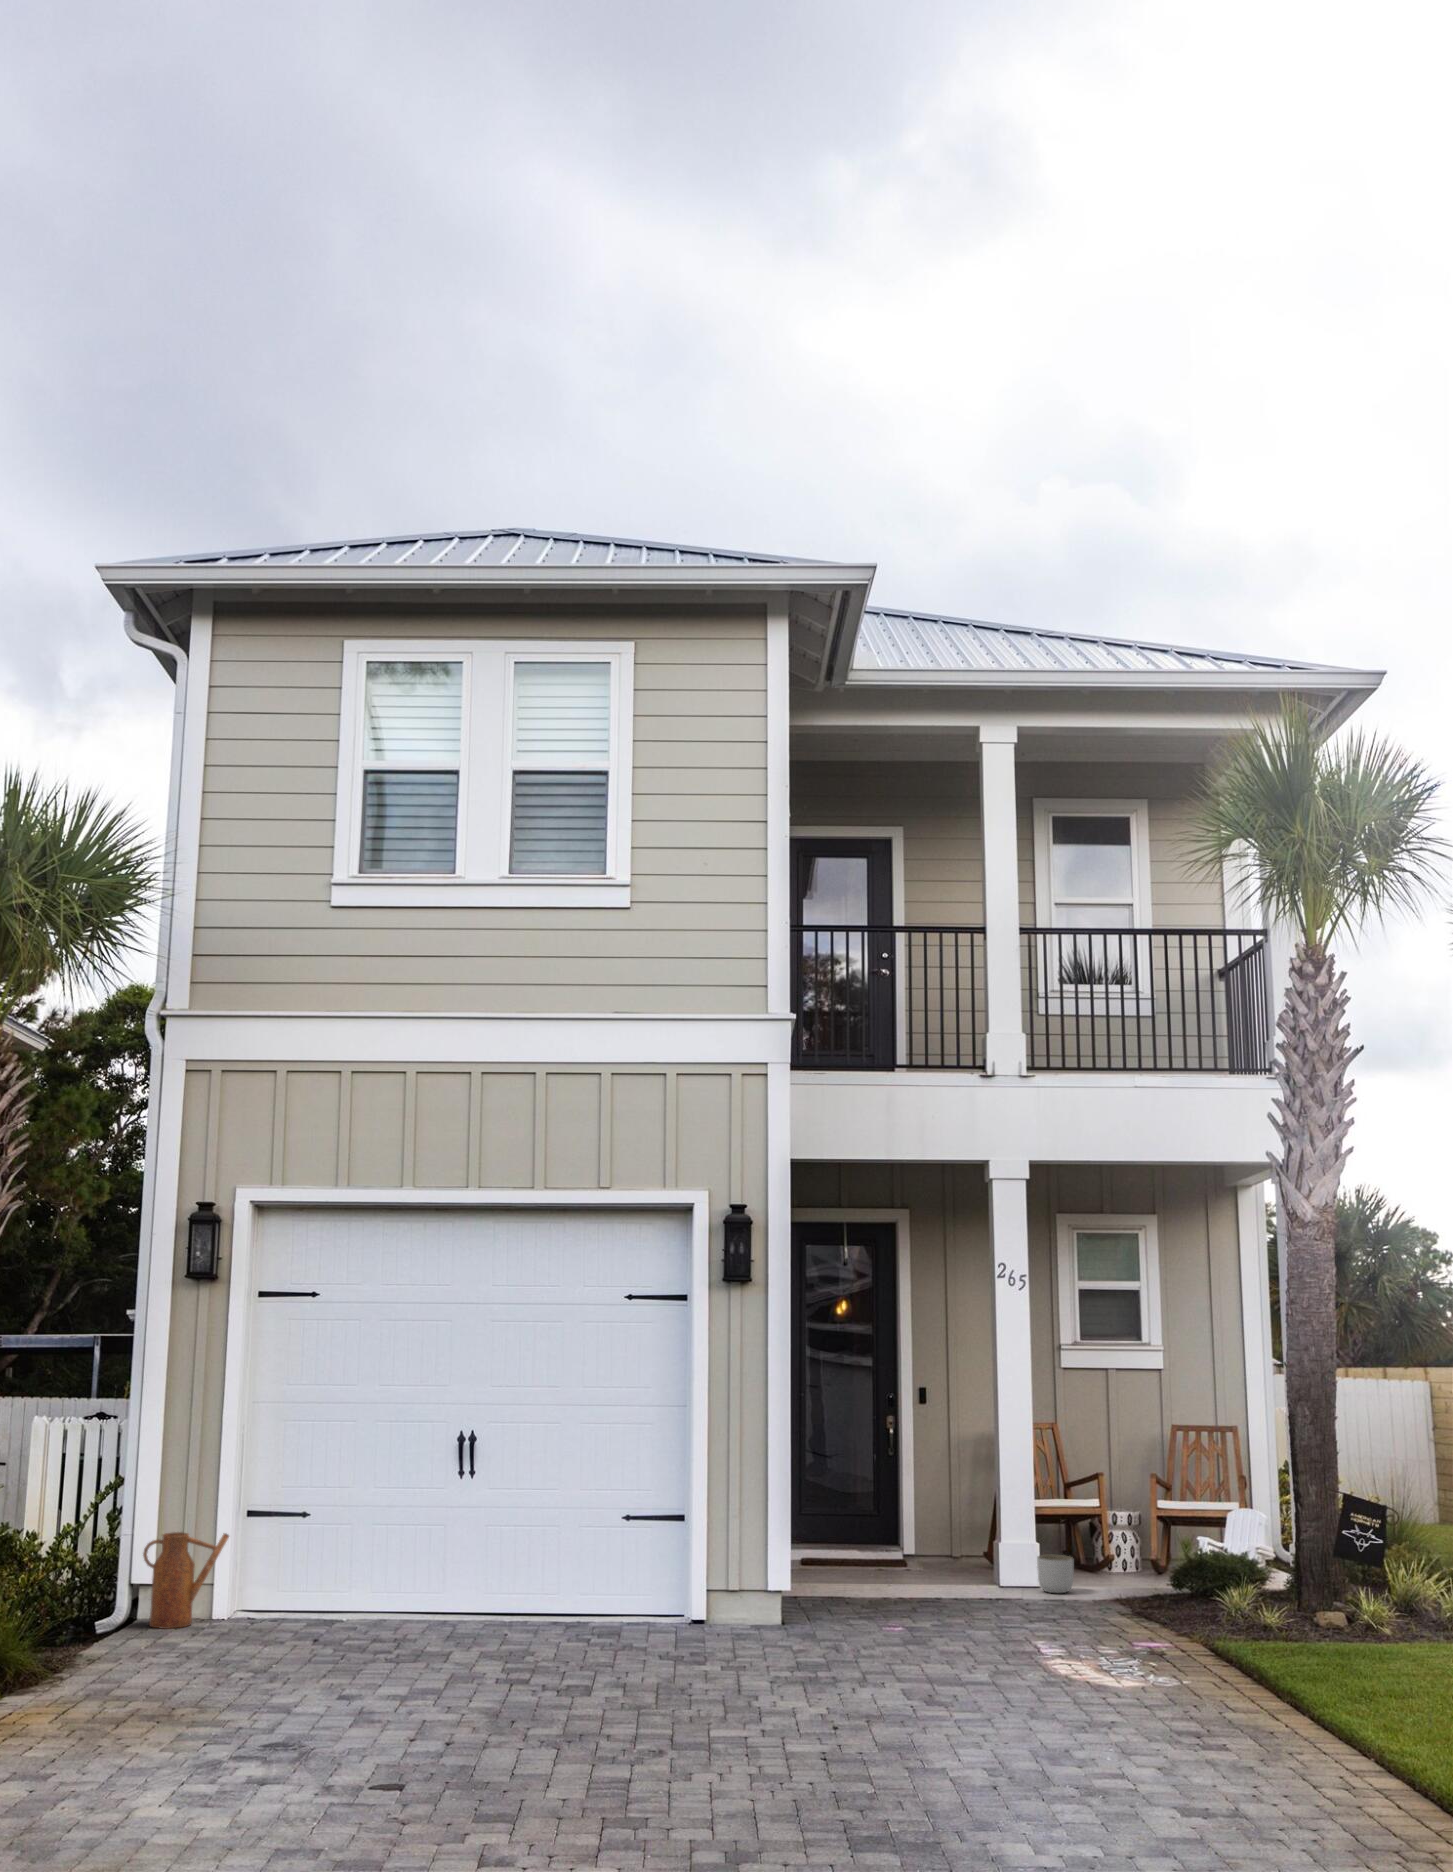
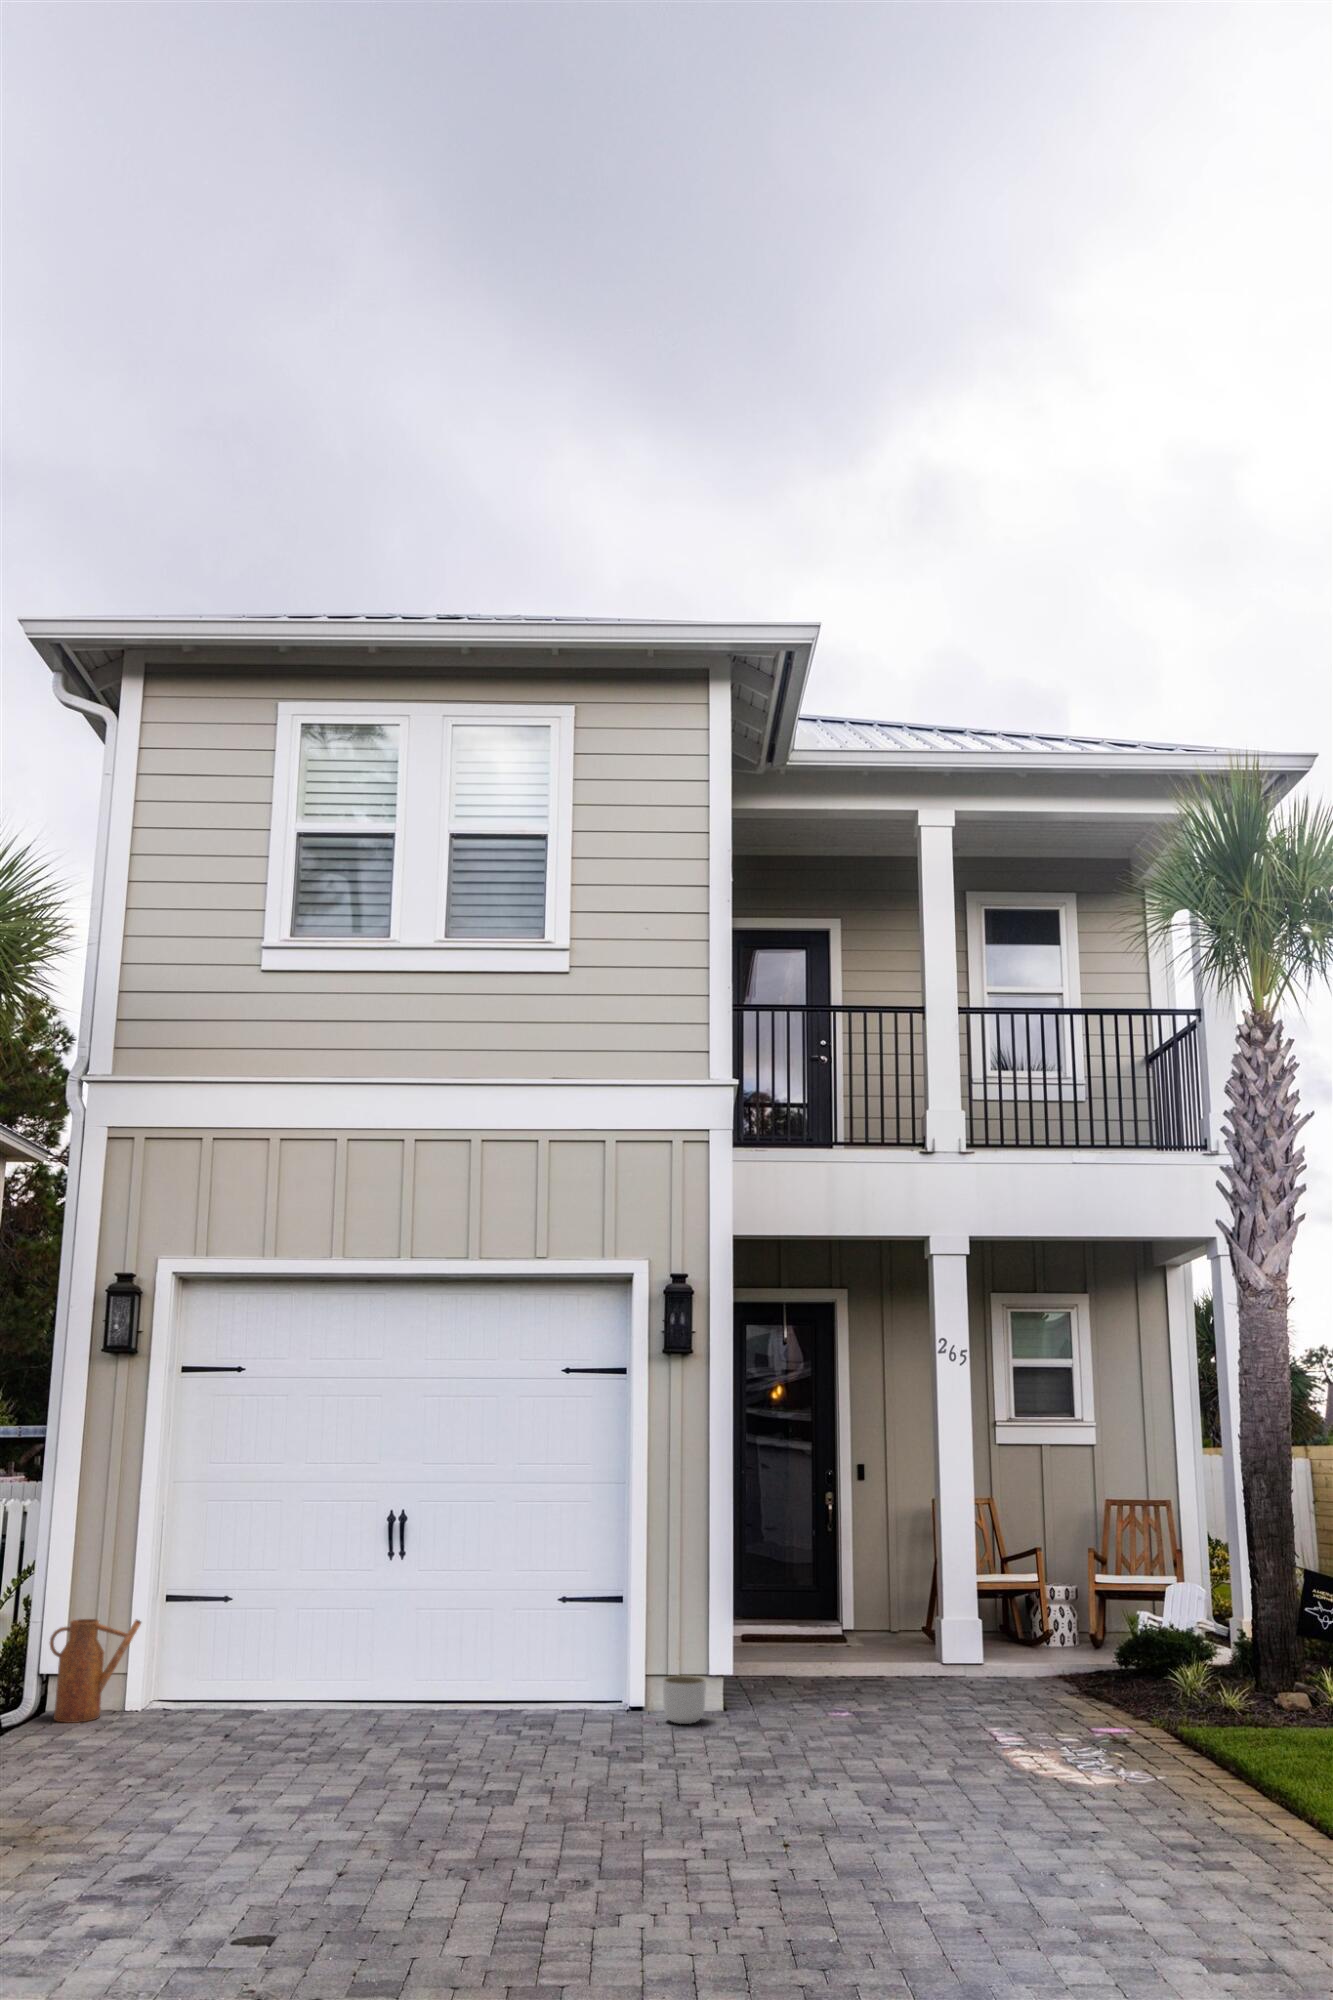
planter: present [1037,1555,1074,1593] -> present [663,1675,706,1724]

